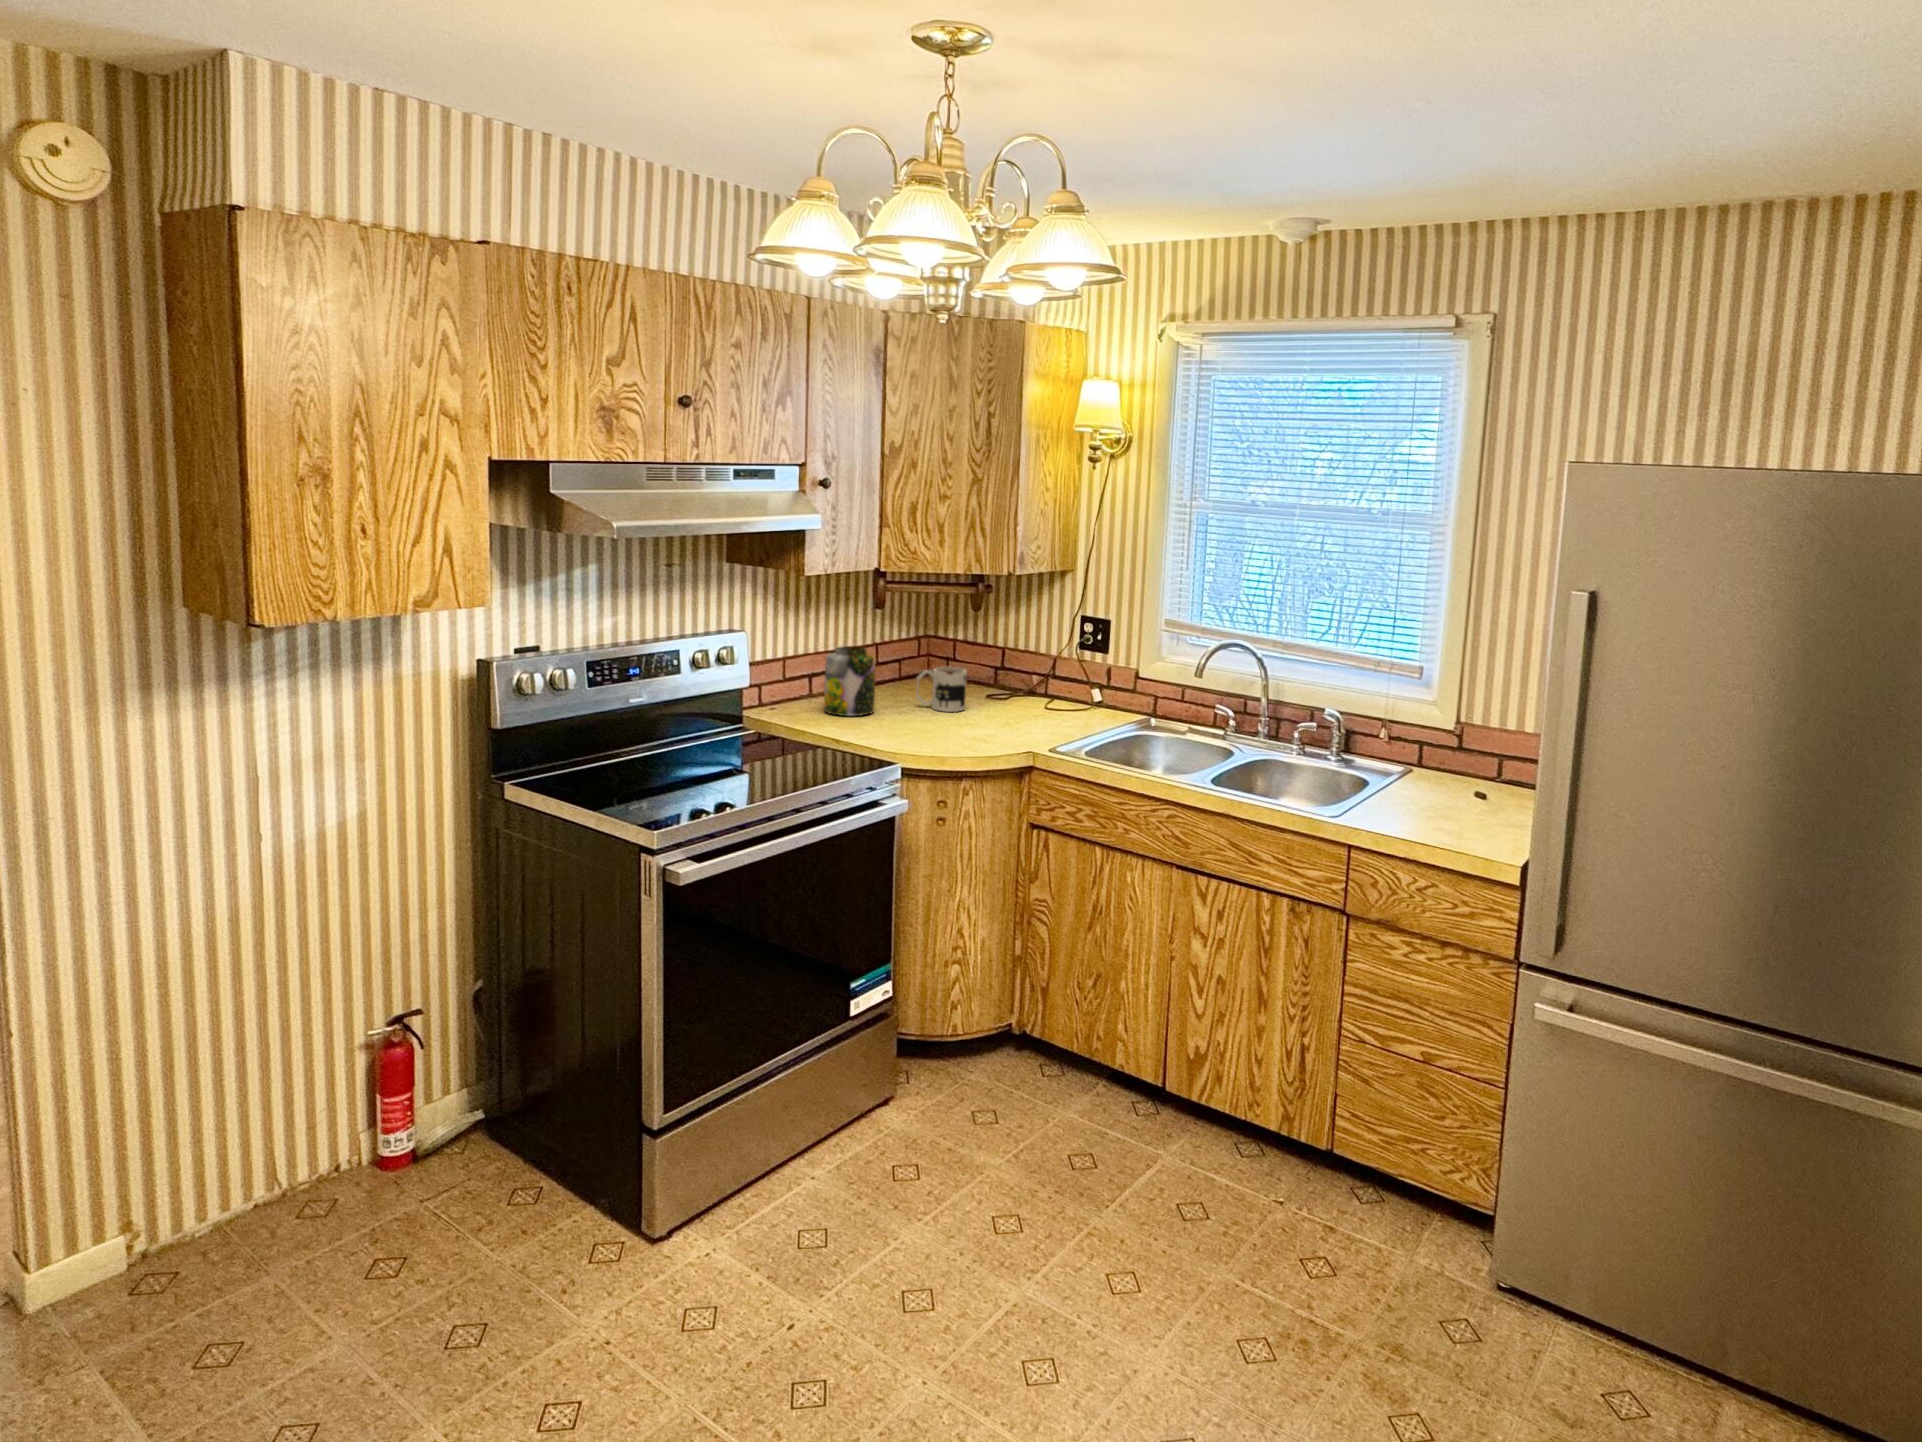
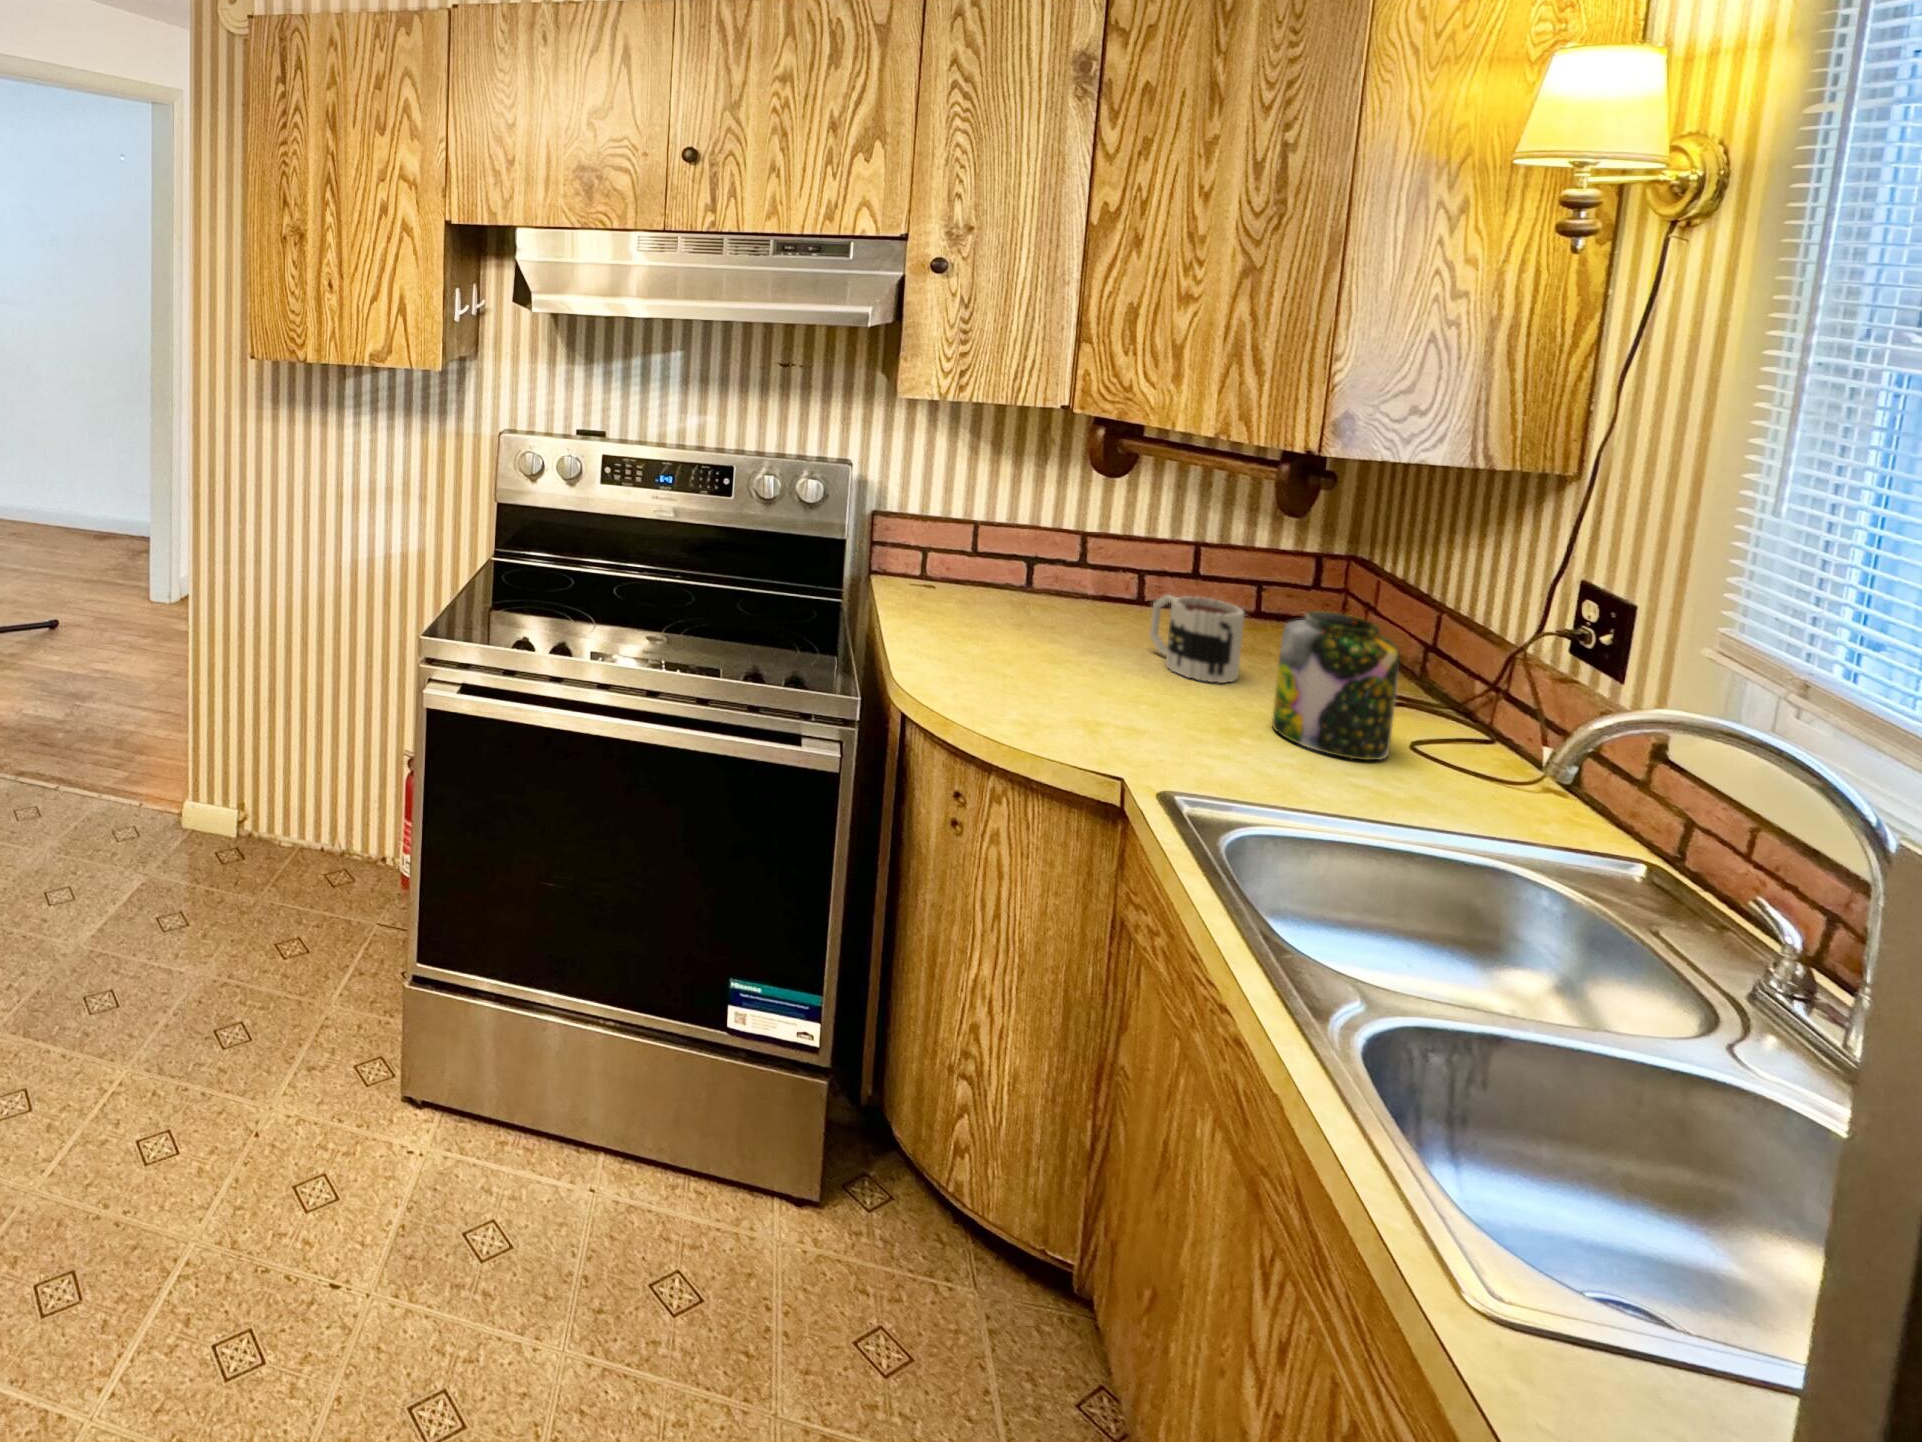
jar: present [824,646,875,716] -> present [1272,611,1400,760]

